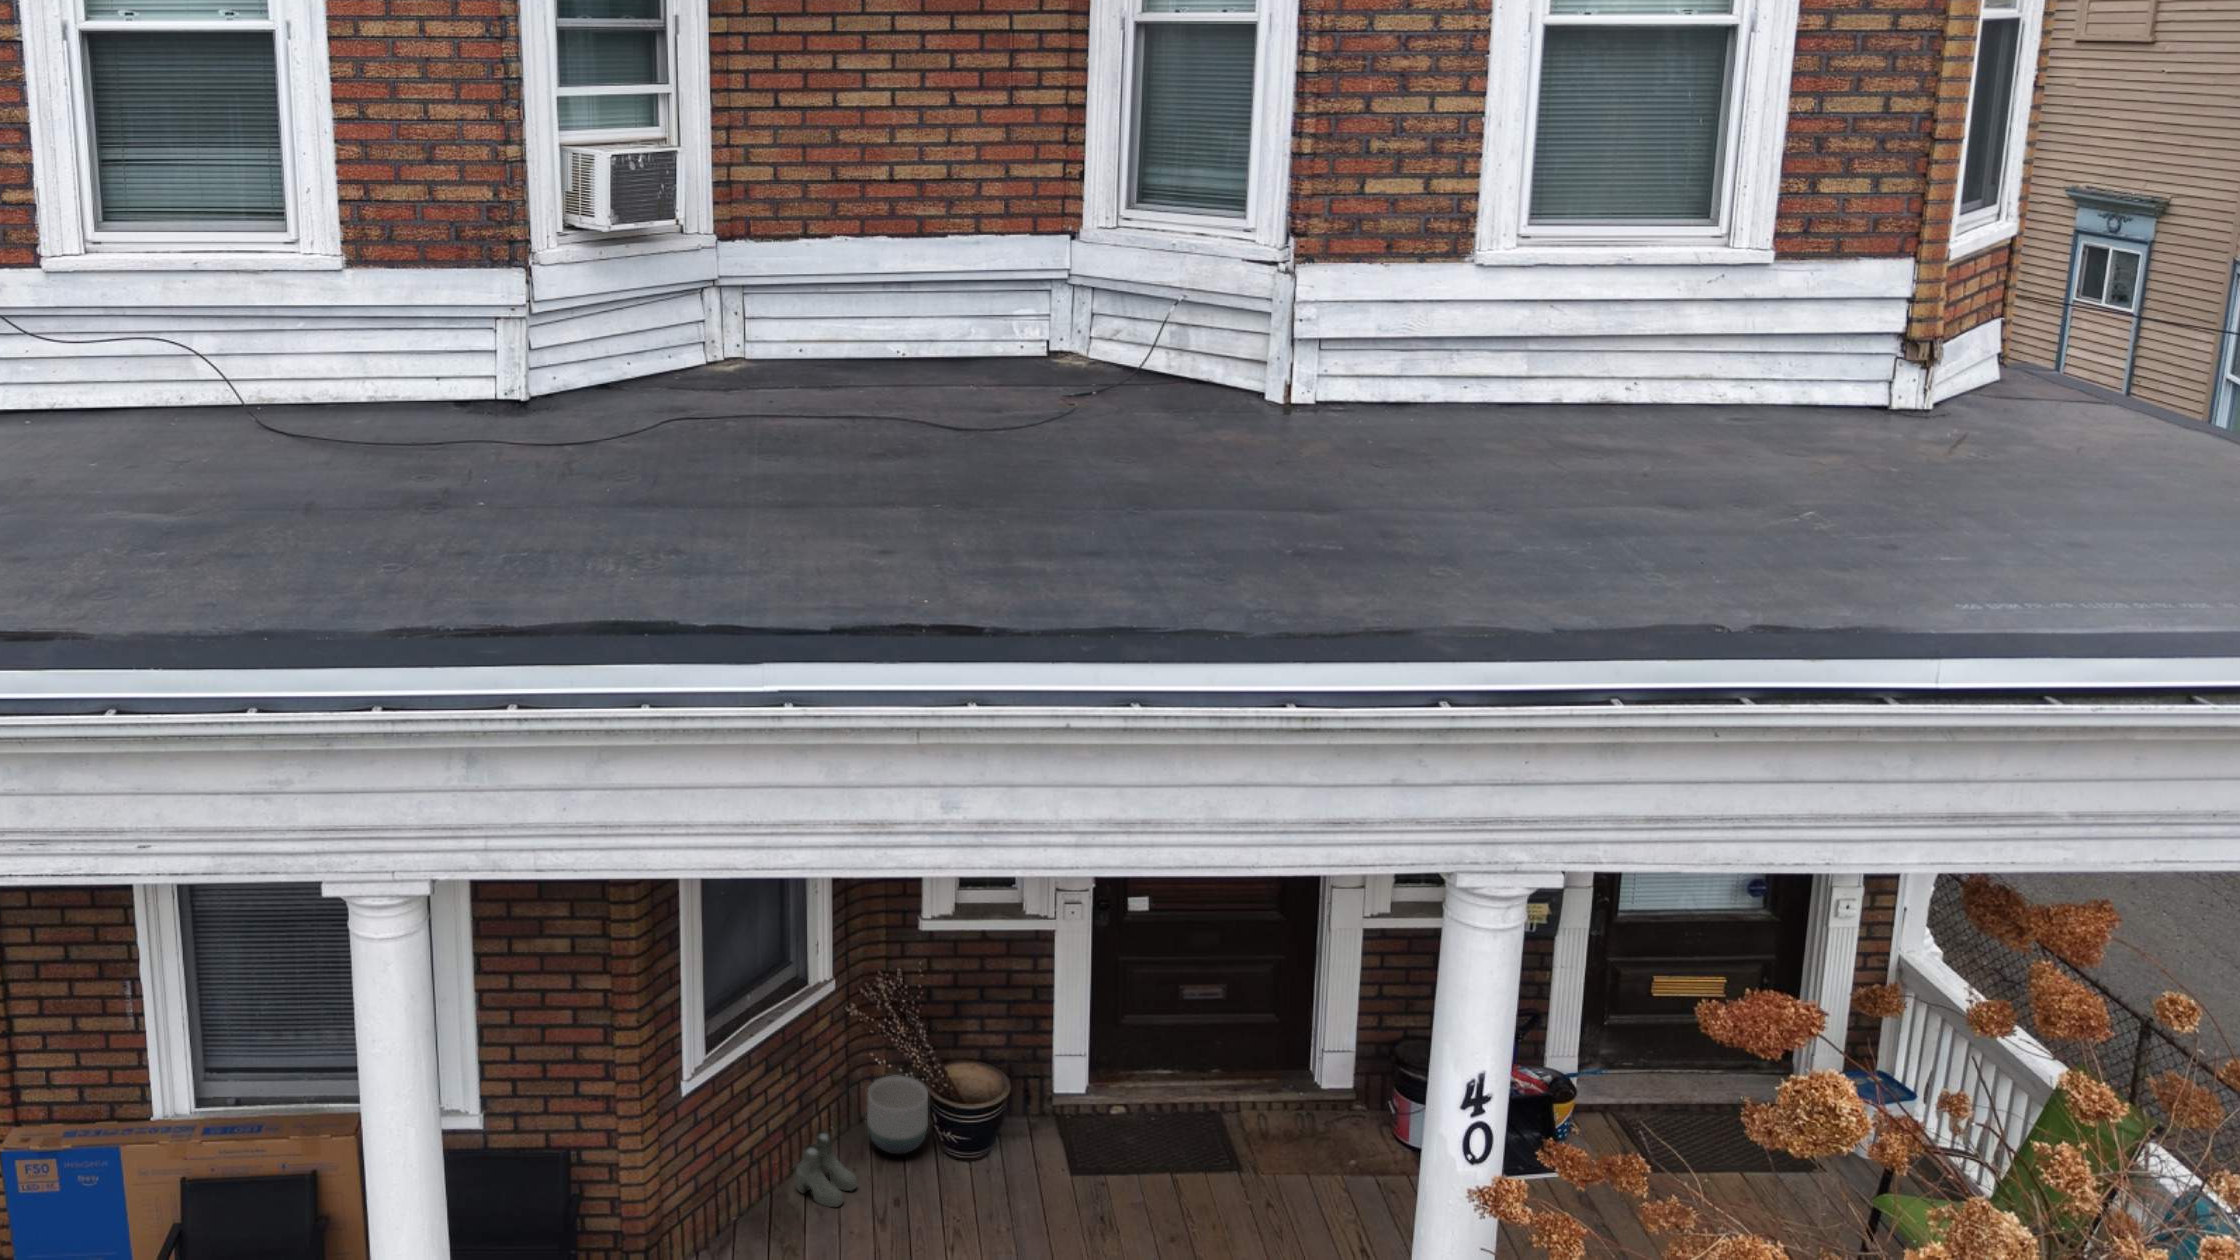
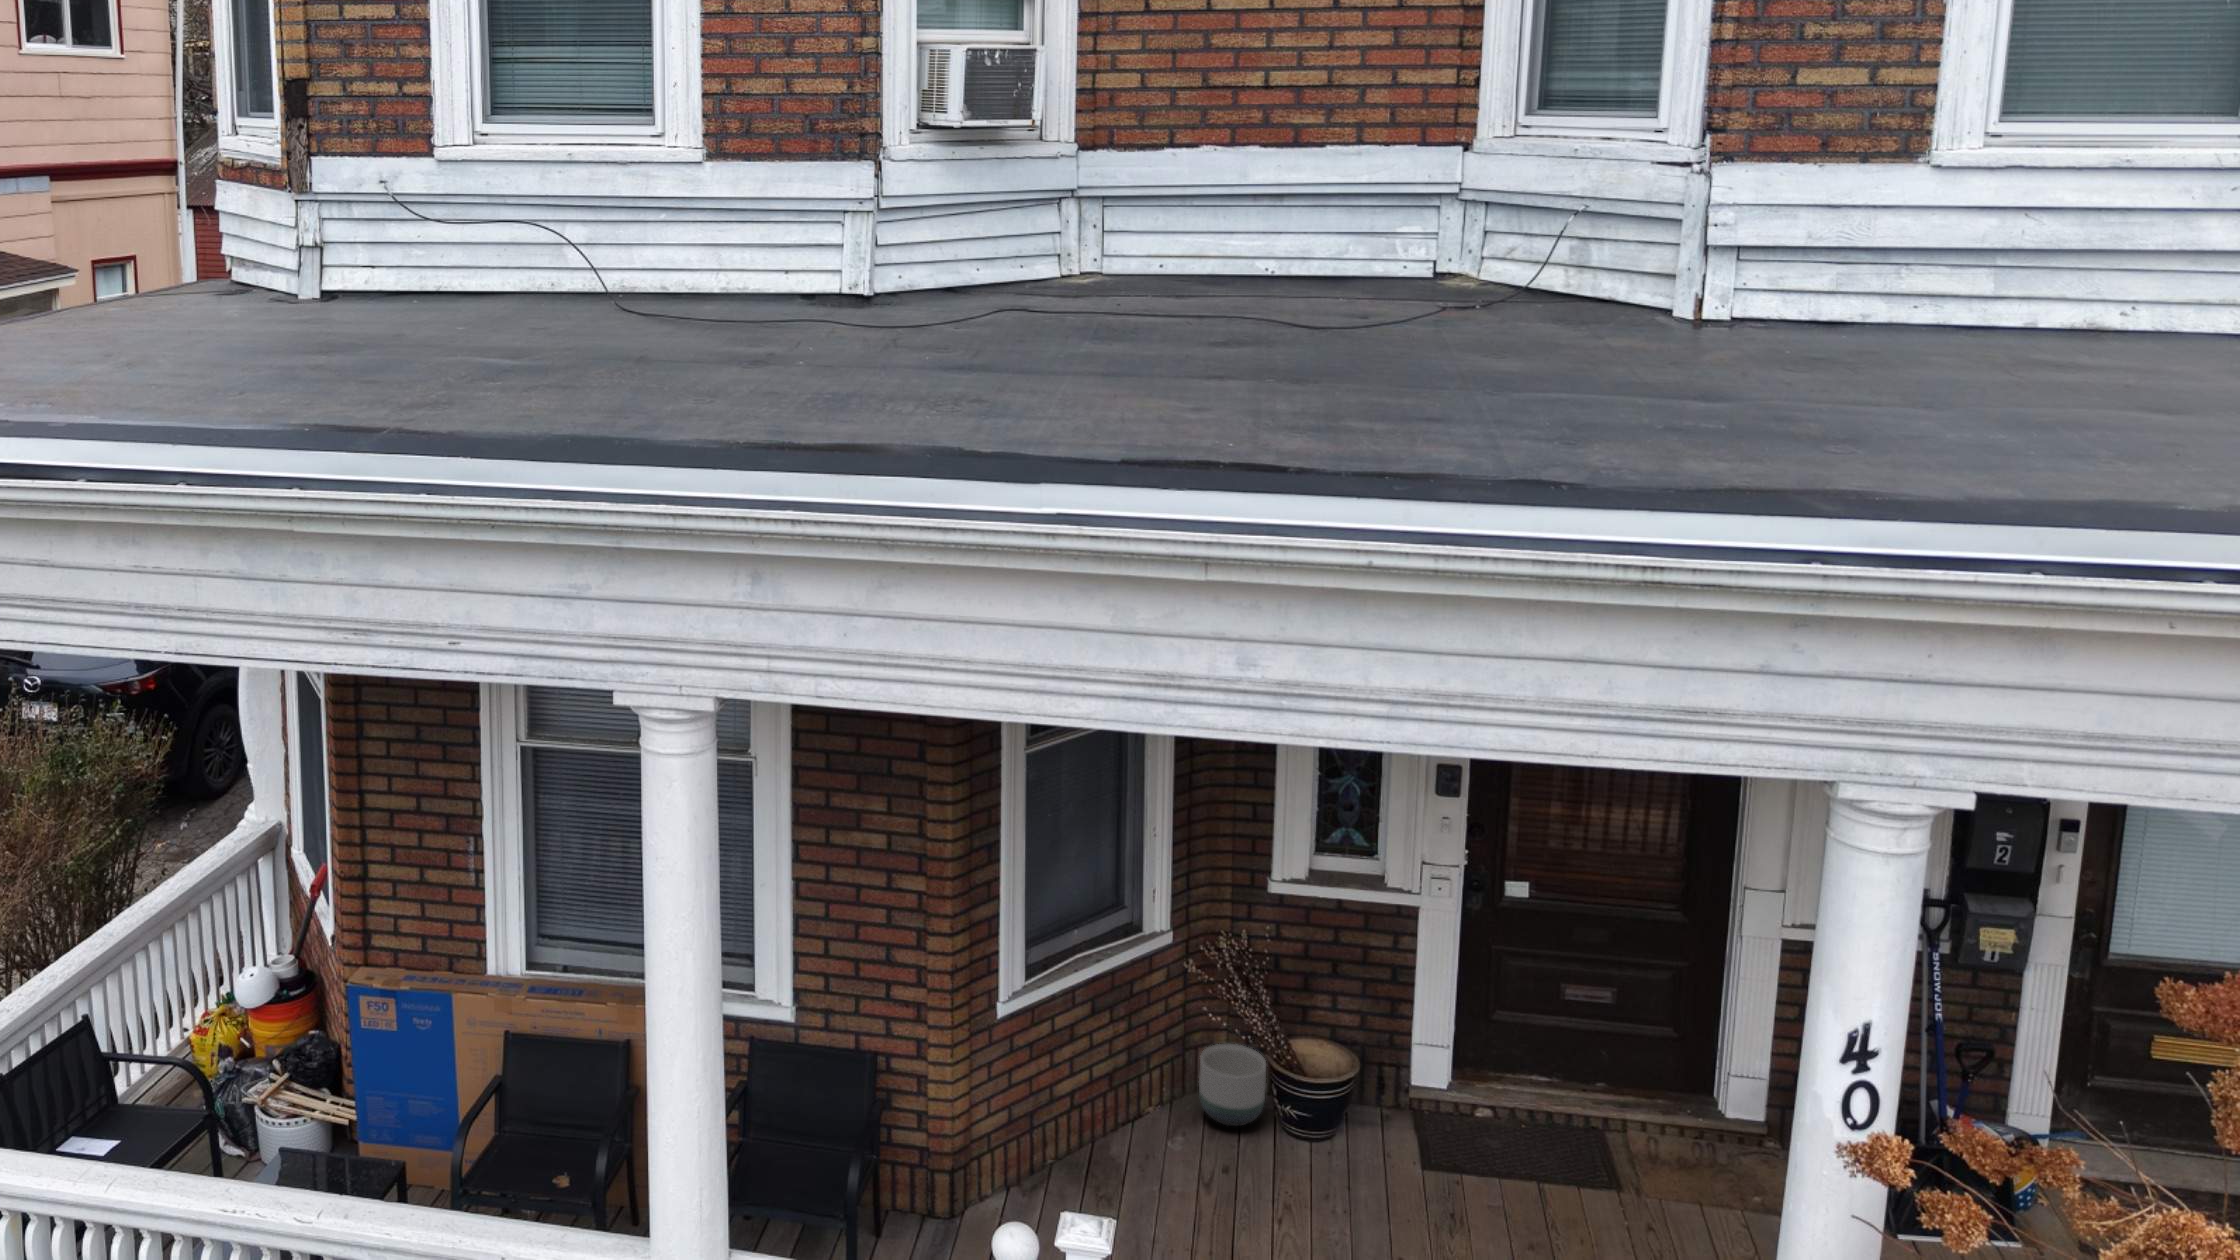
boots: present [796,1131,857,1207] -> none [1116,1086,1182,1166]

